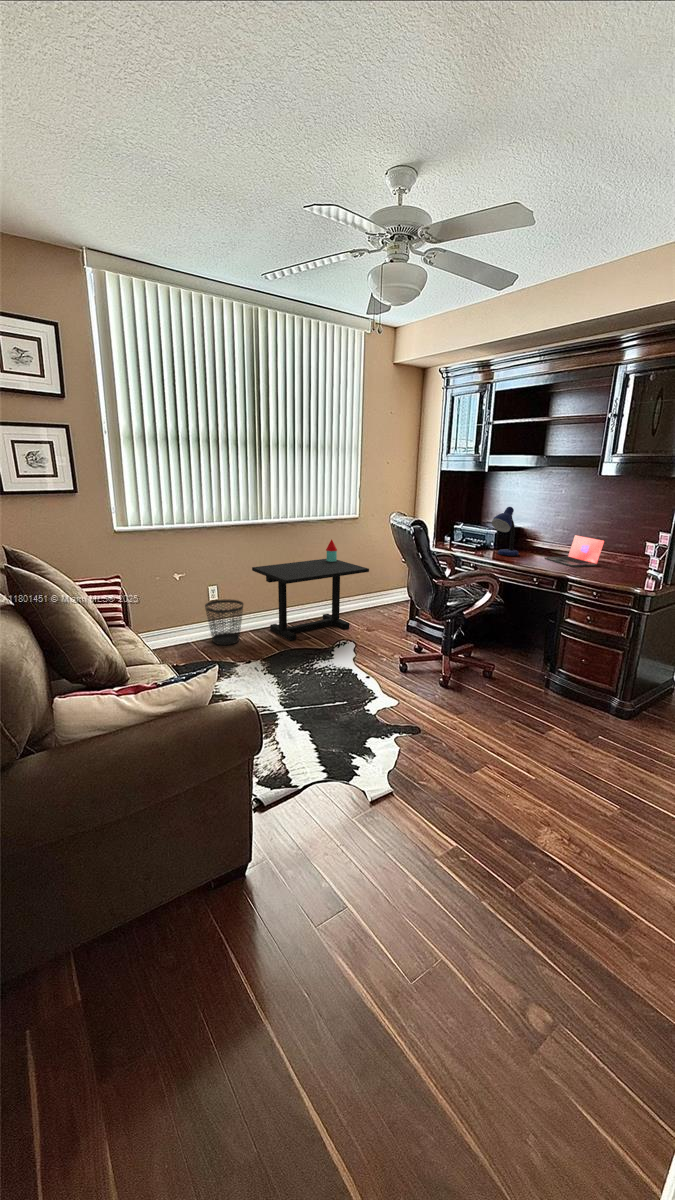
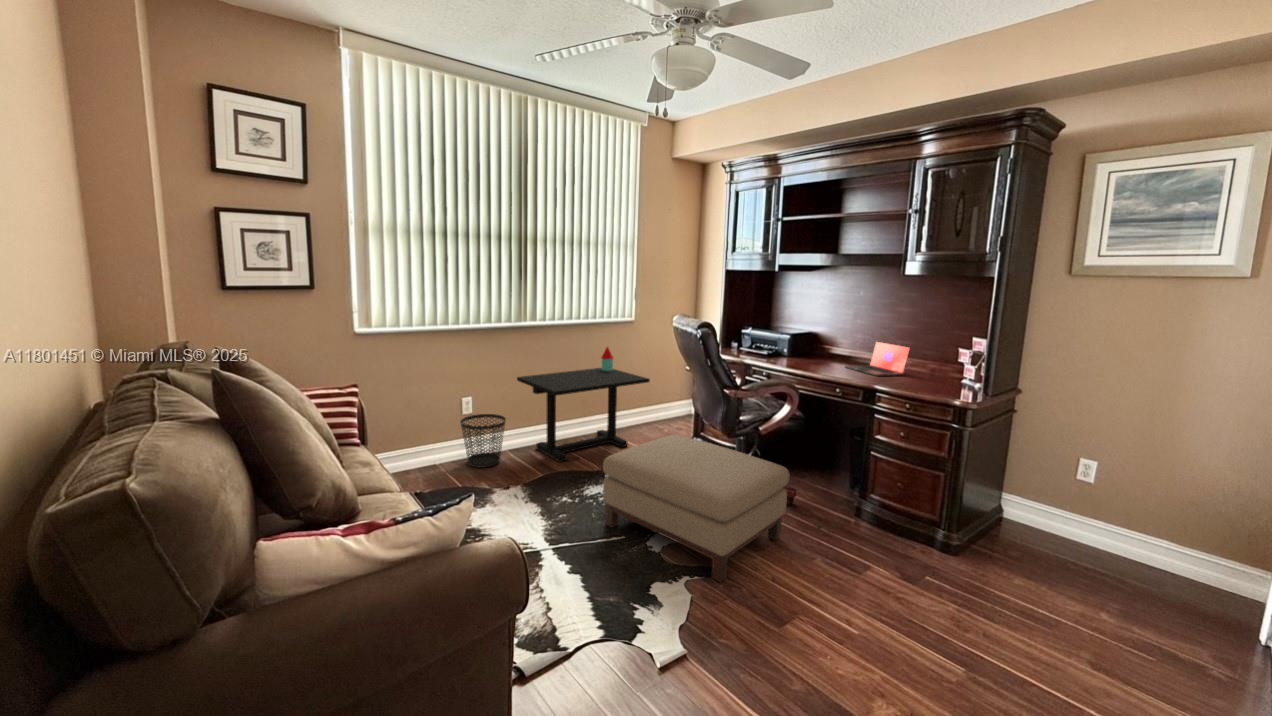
desk lamp: present [492,507,519,556] -> none [786,310,816,364]
ottoman: none [327,618,488,739] -> present [603,435,789,582]

